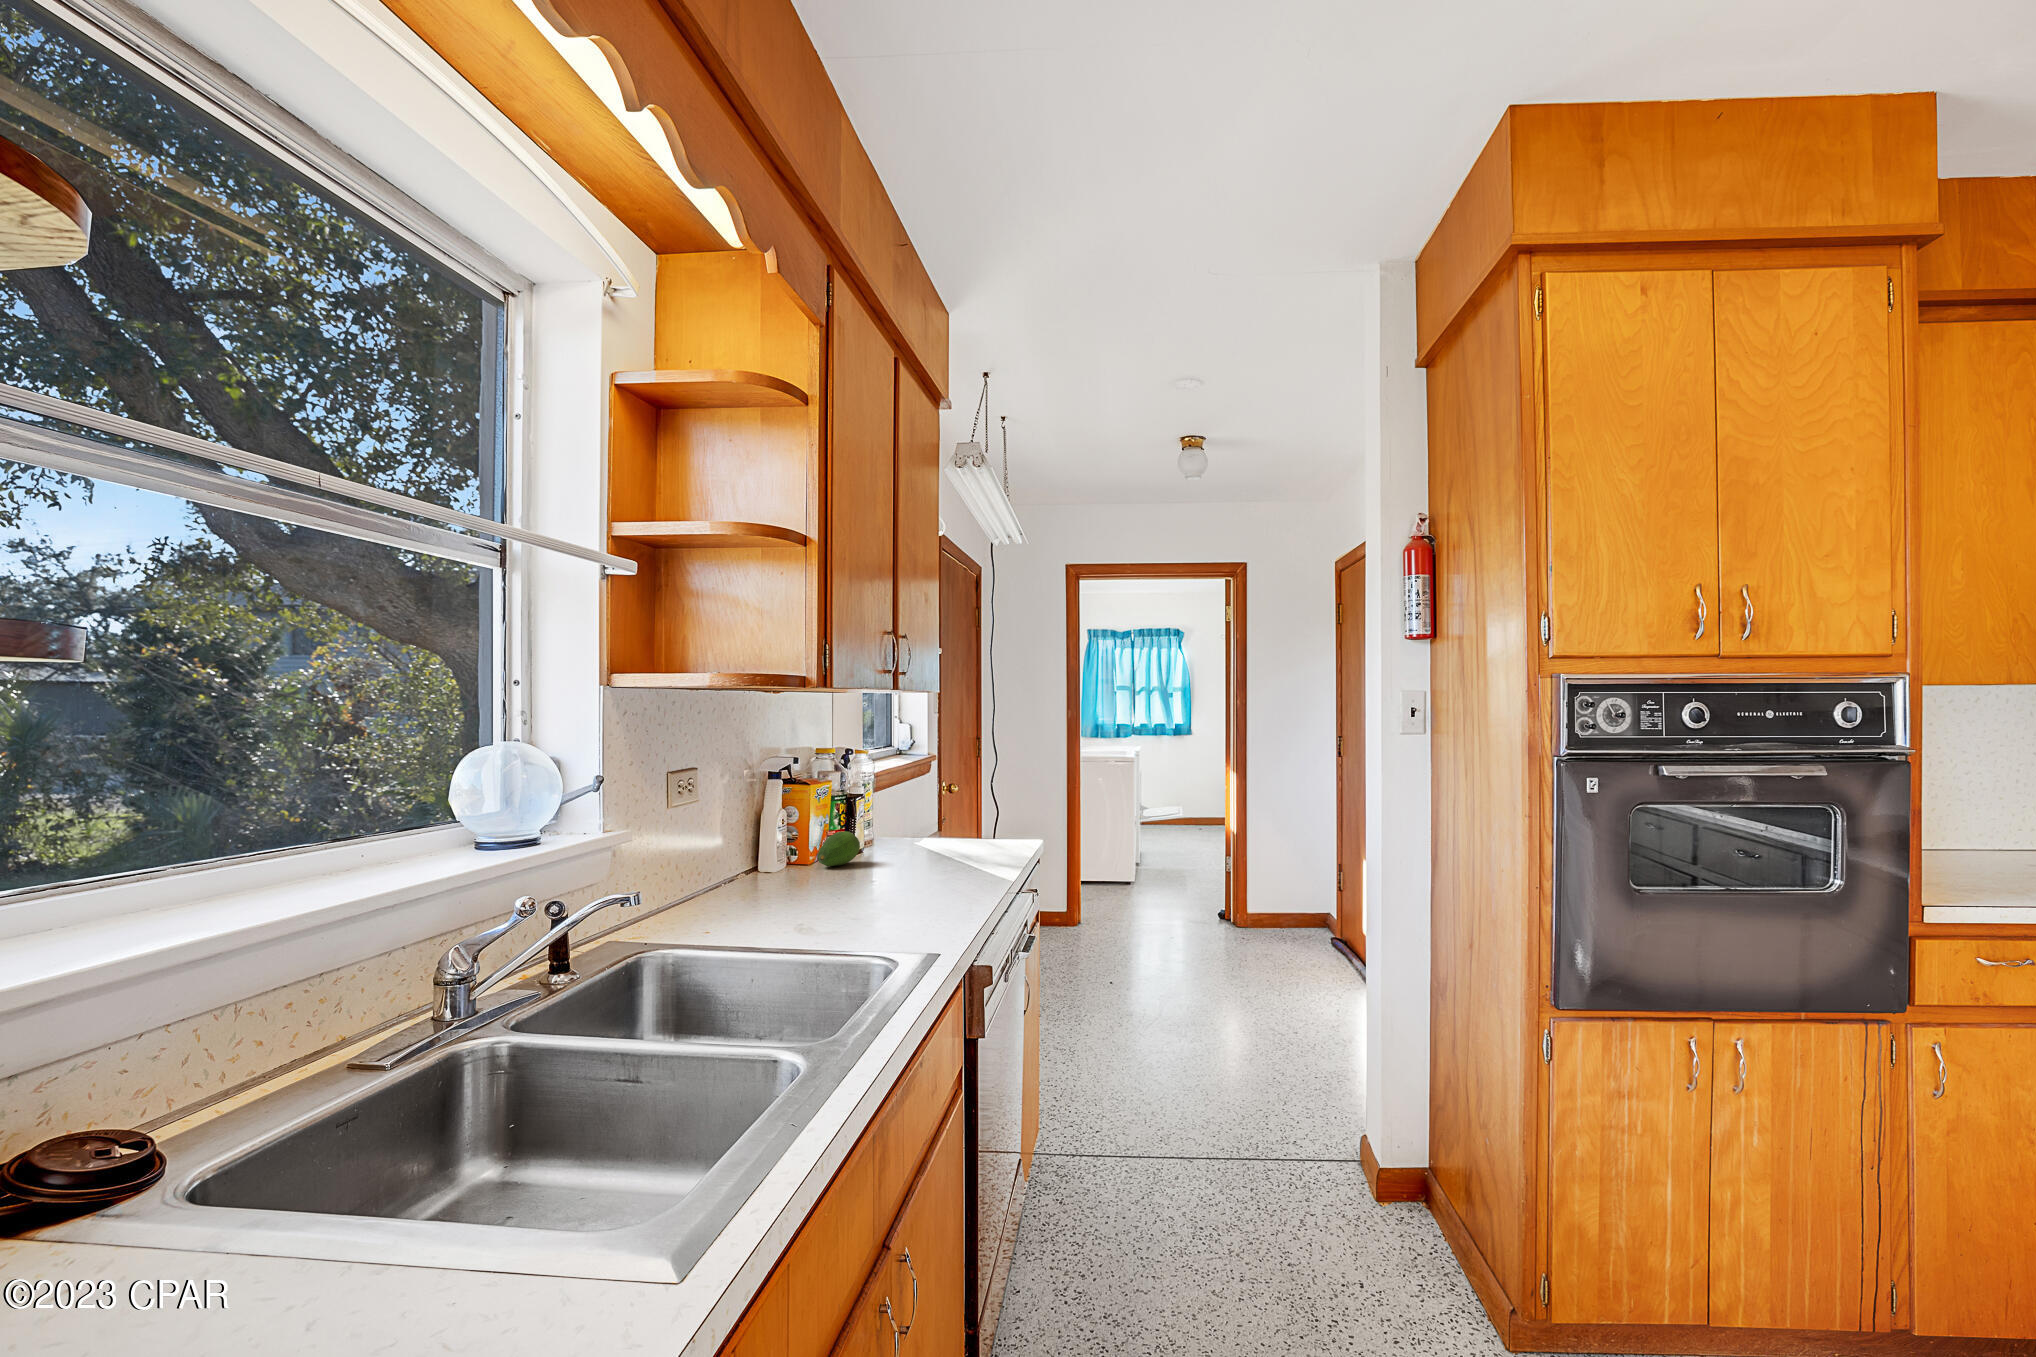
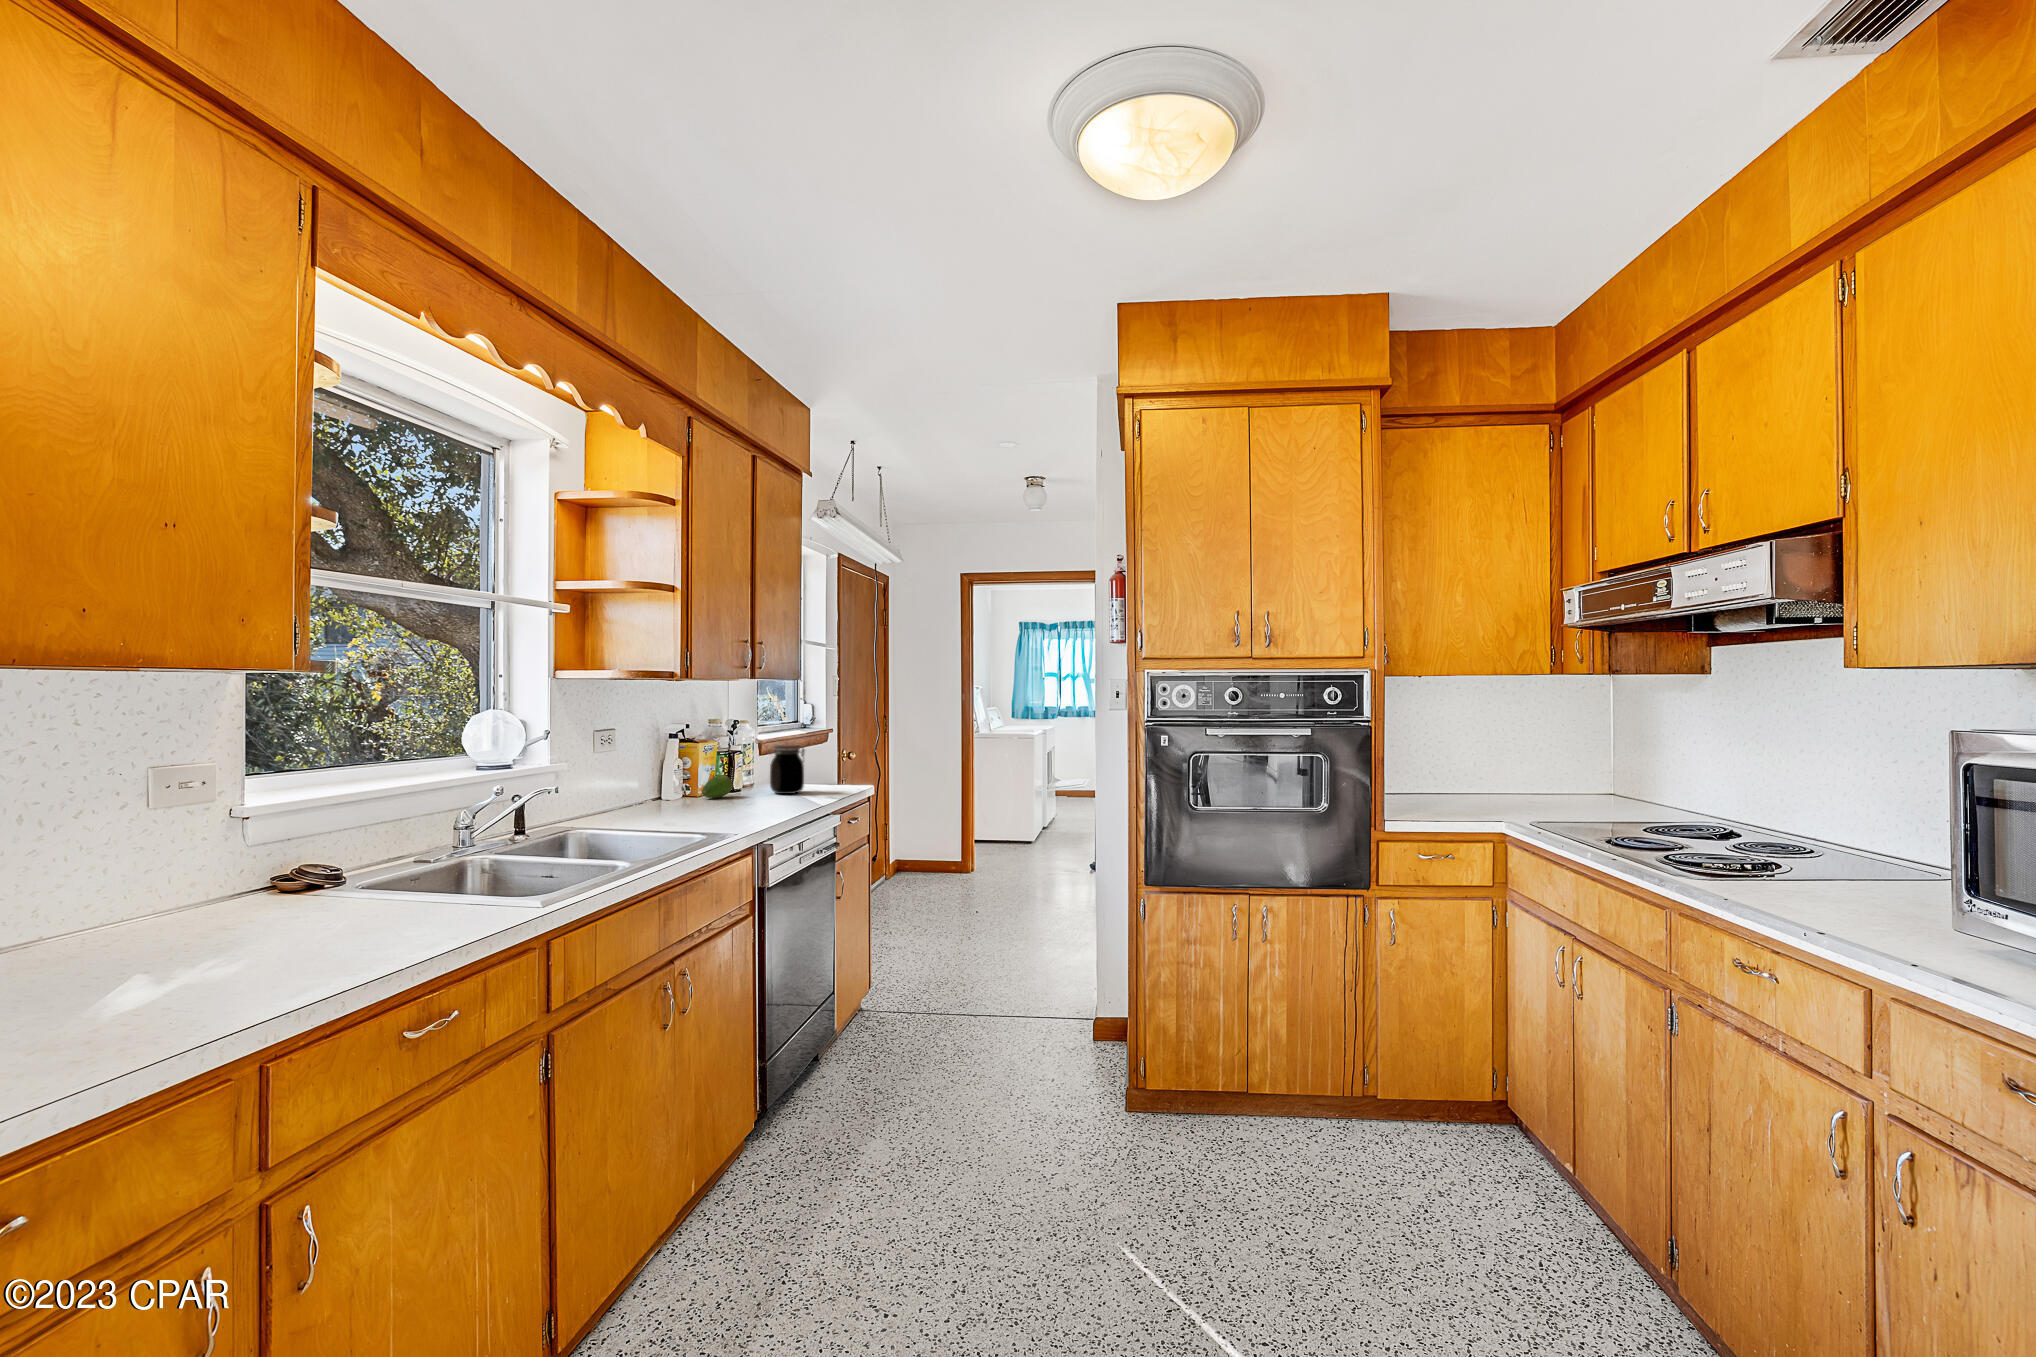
jar: none [908,785,960,858] -> present [770,745,805,794]

